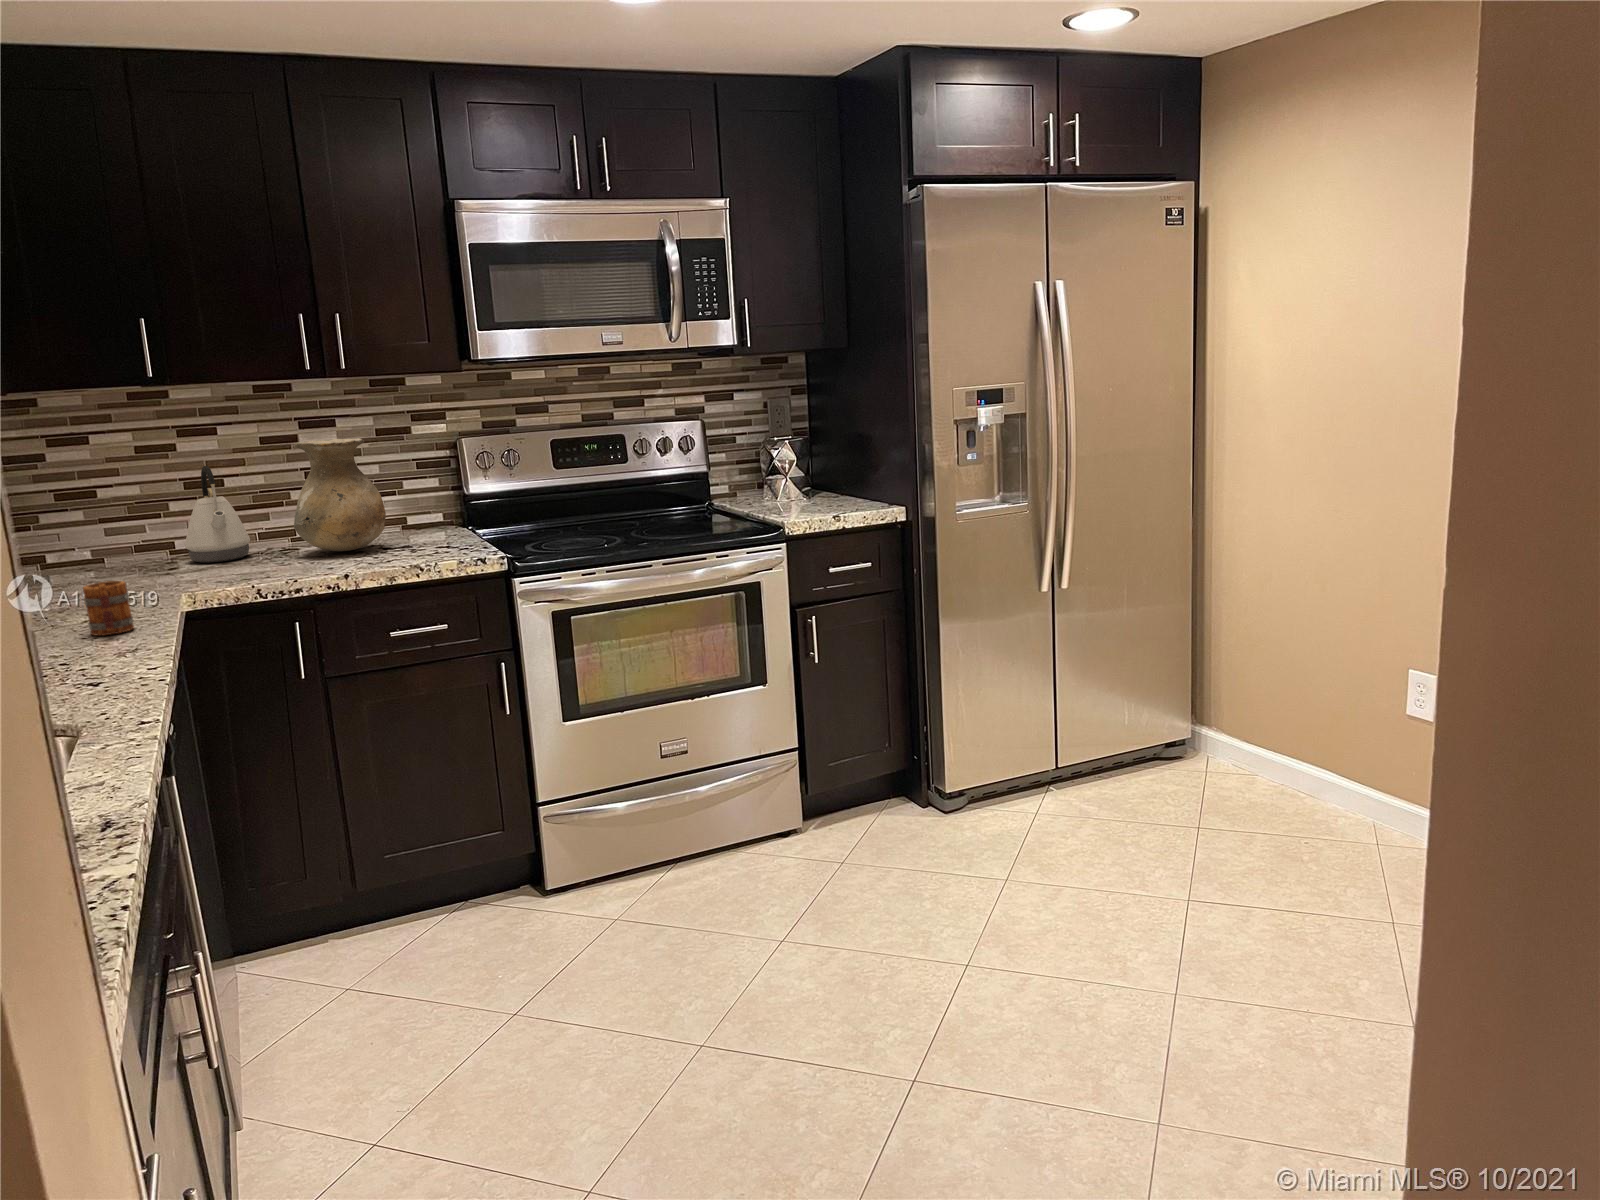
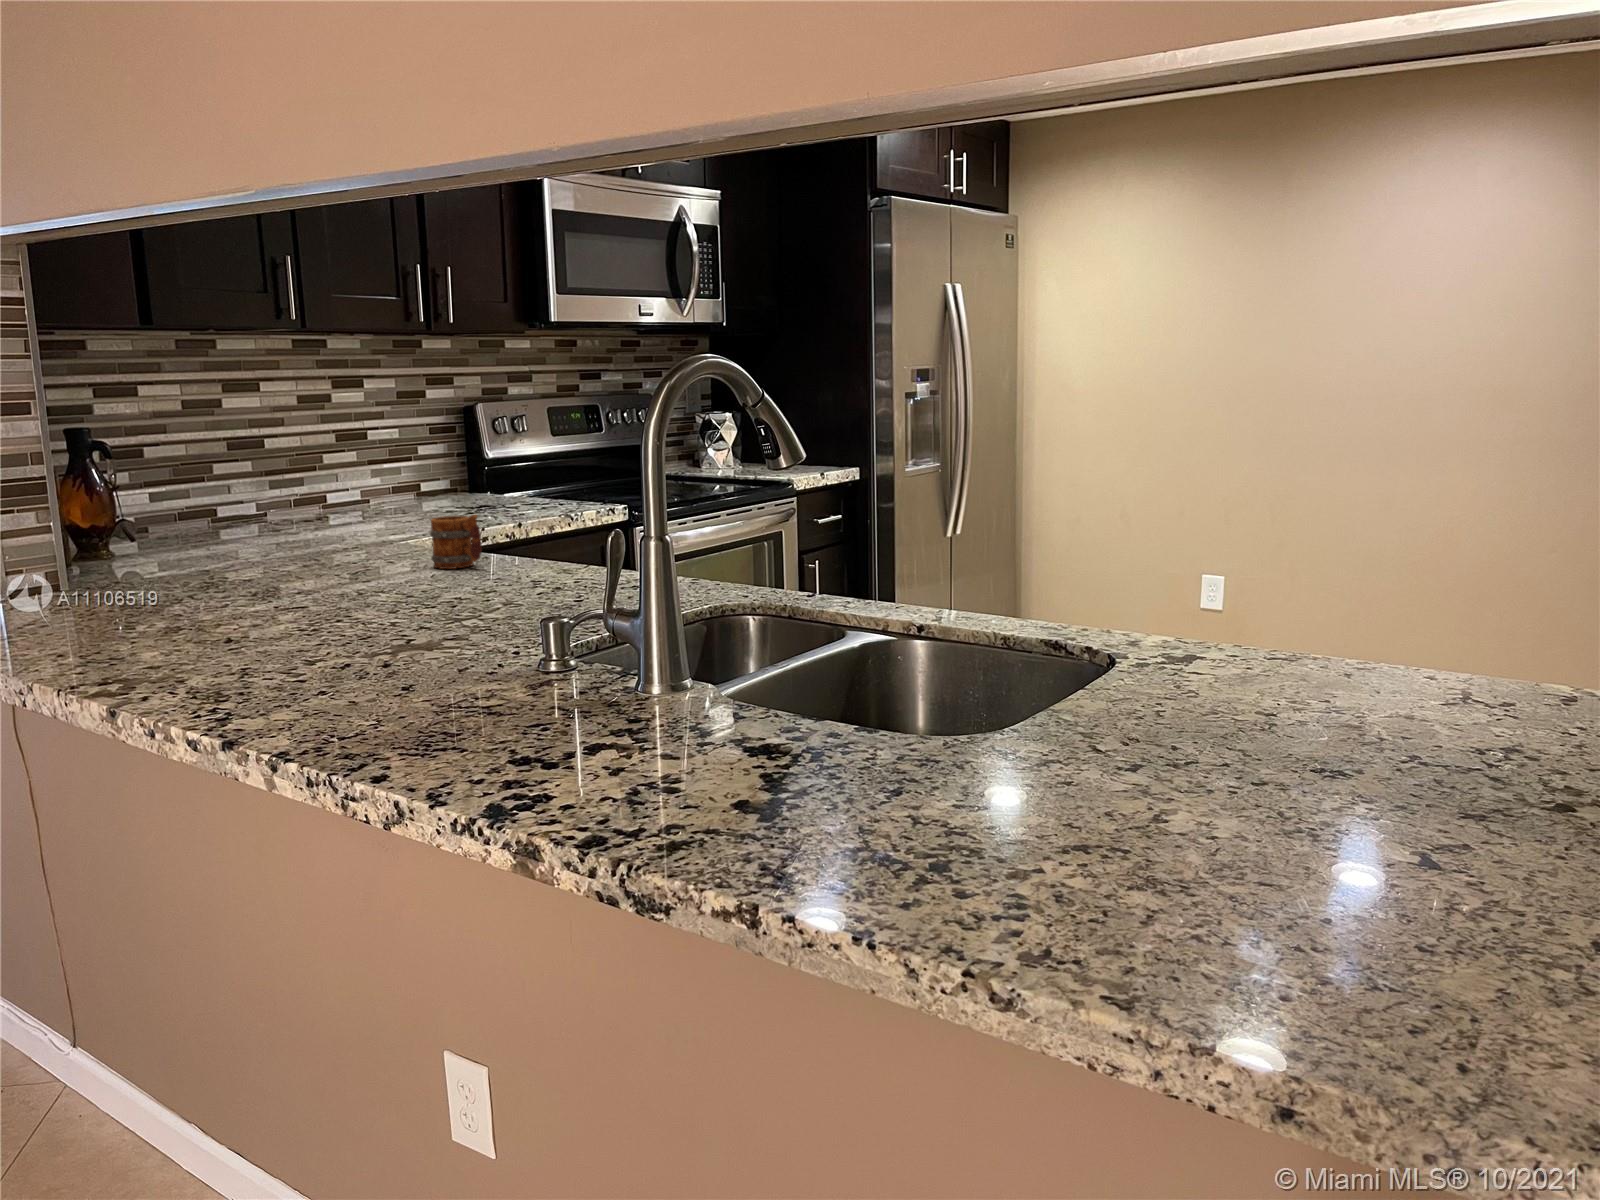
vase: present [294,438,386,551] -> none [363,398,457,514]
kettle: present [185,466,250,563] -> none [244,423,314,528]

